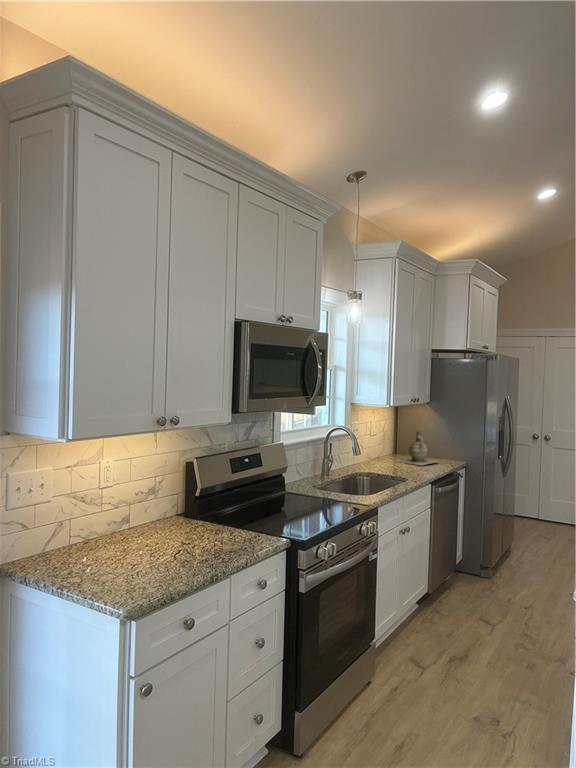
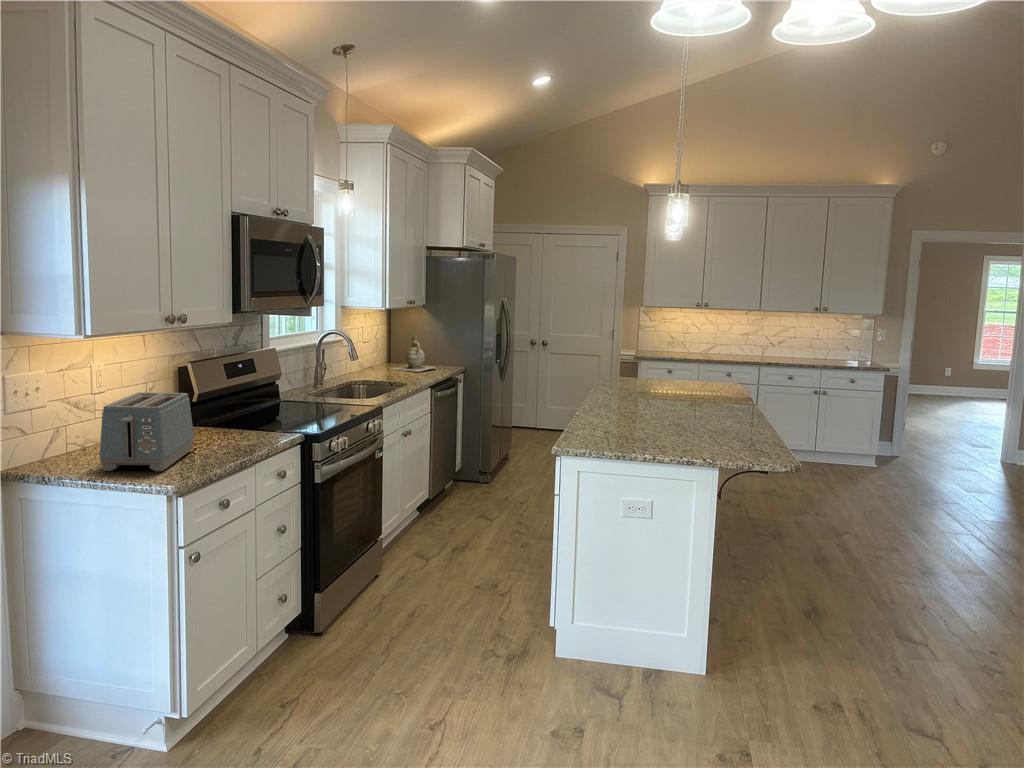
toaster: none [76,492,177,583] -> present [100,392,194,471]

